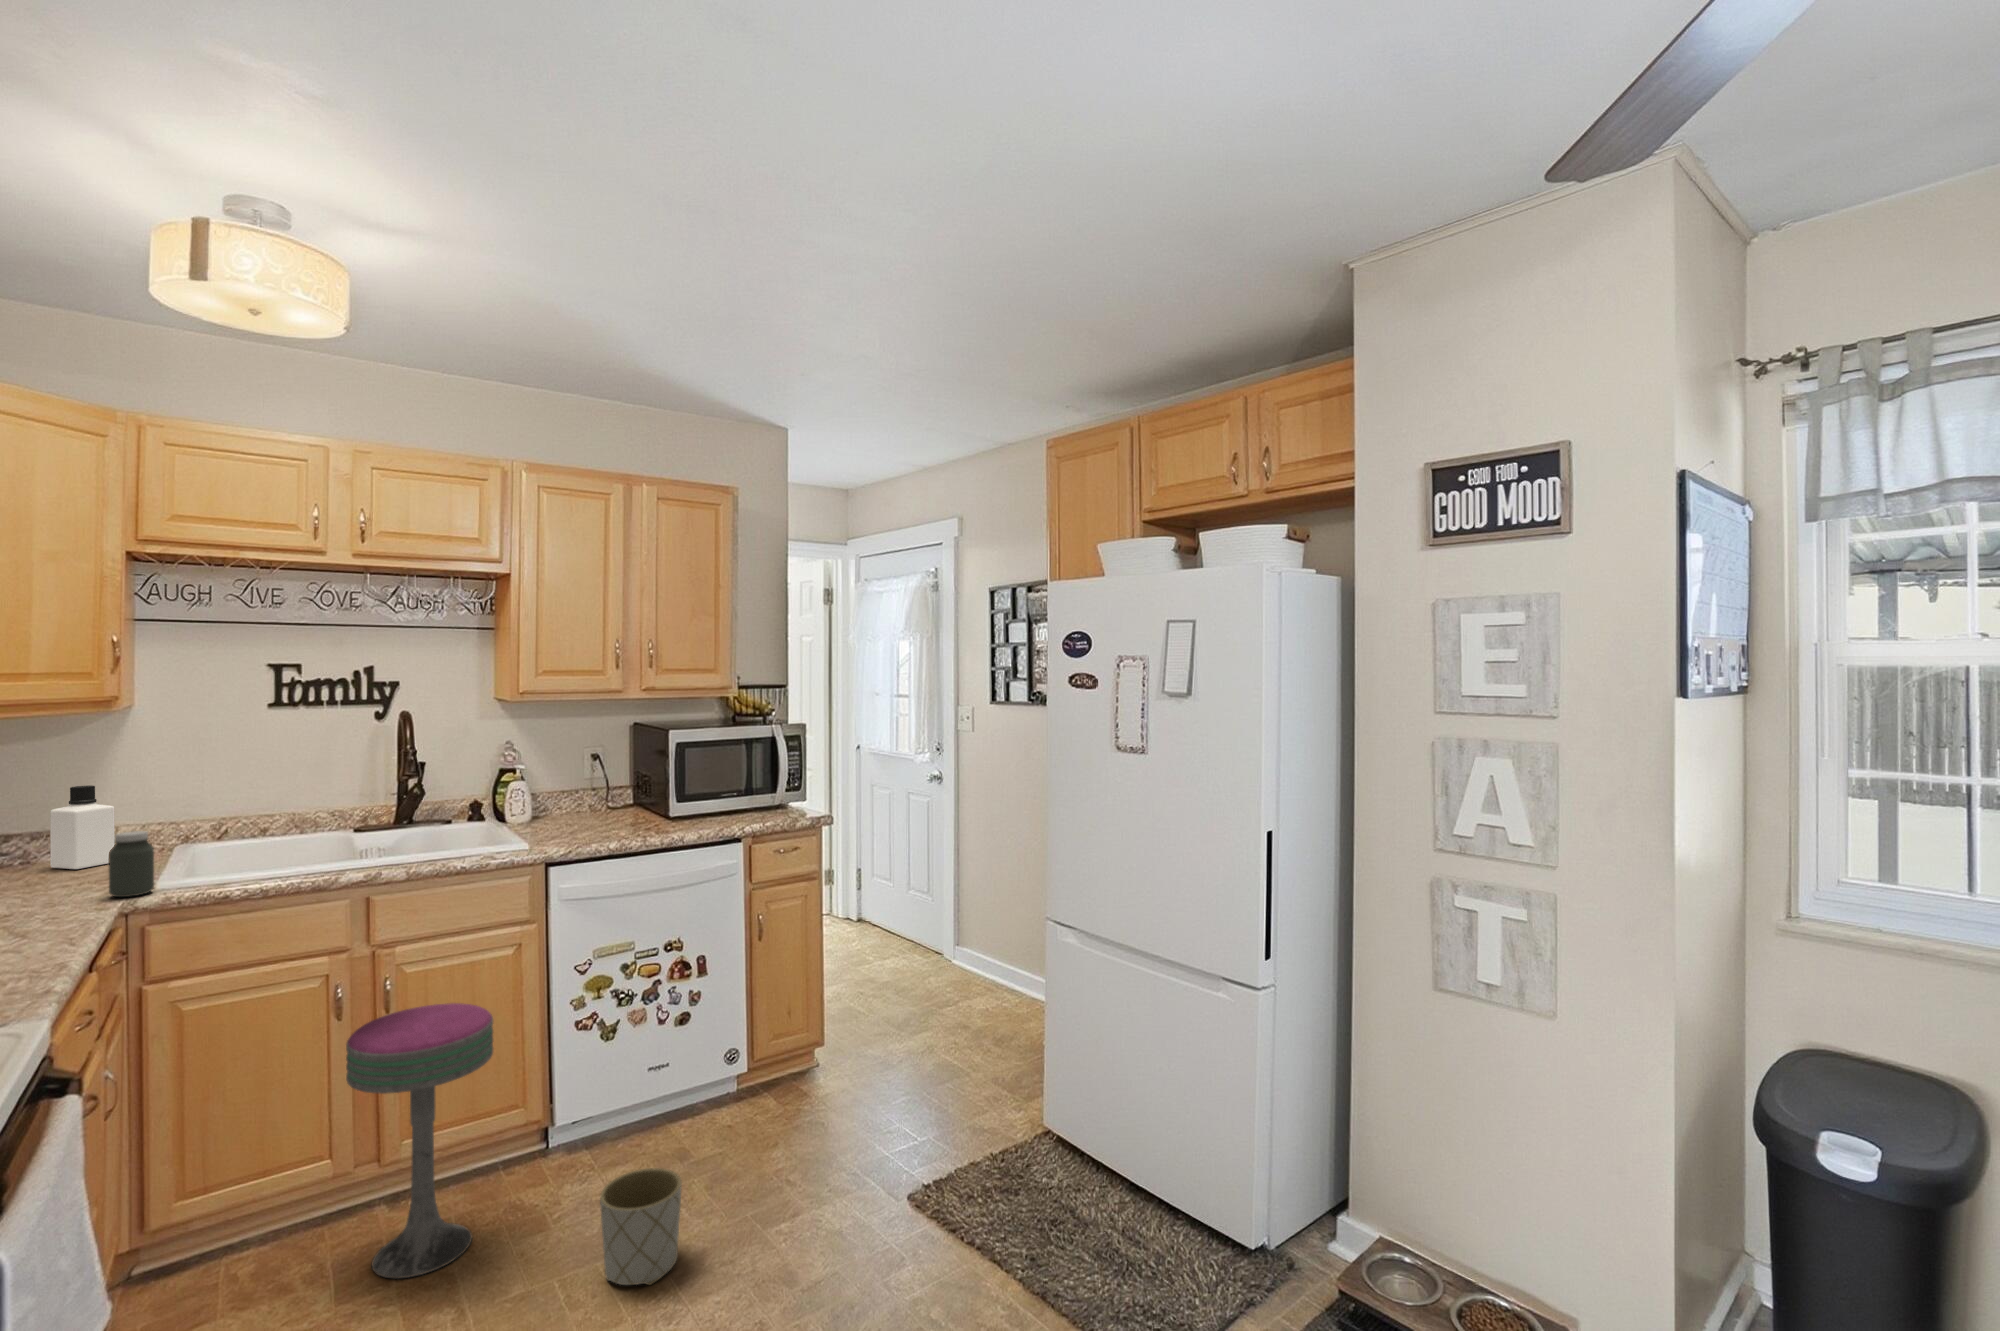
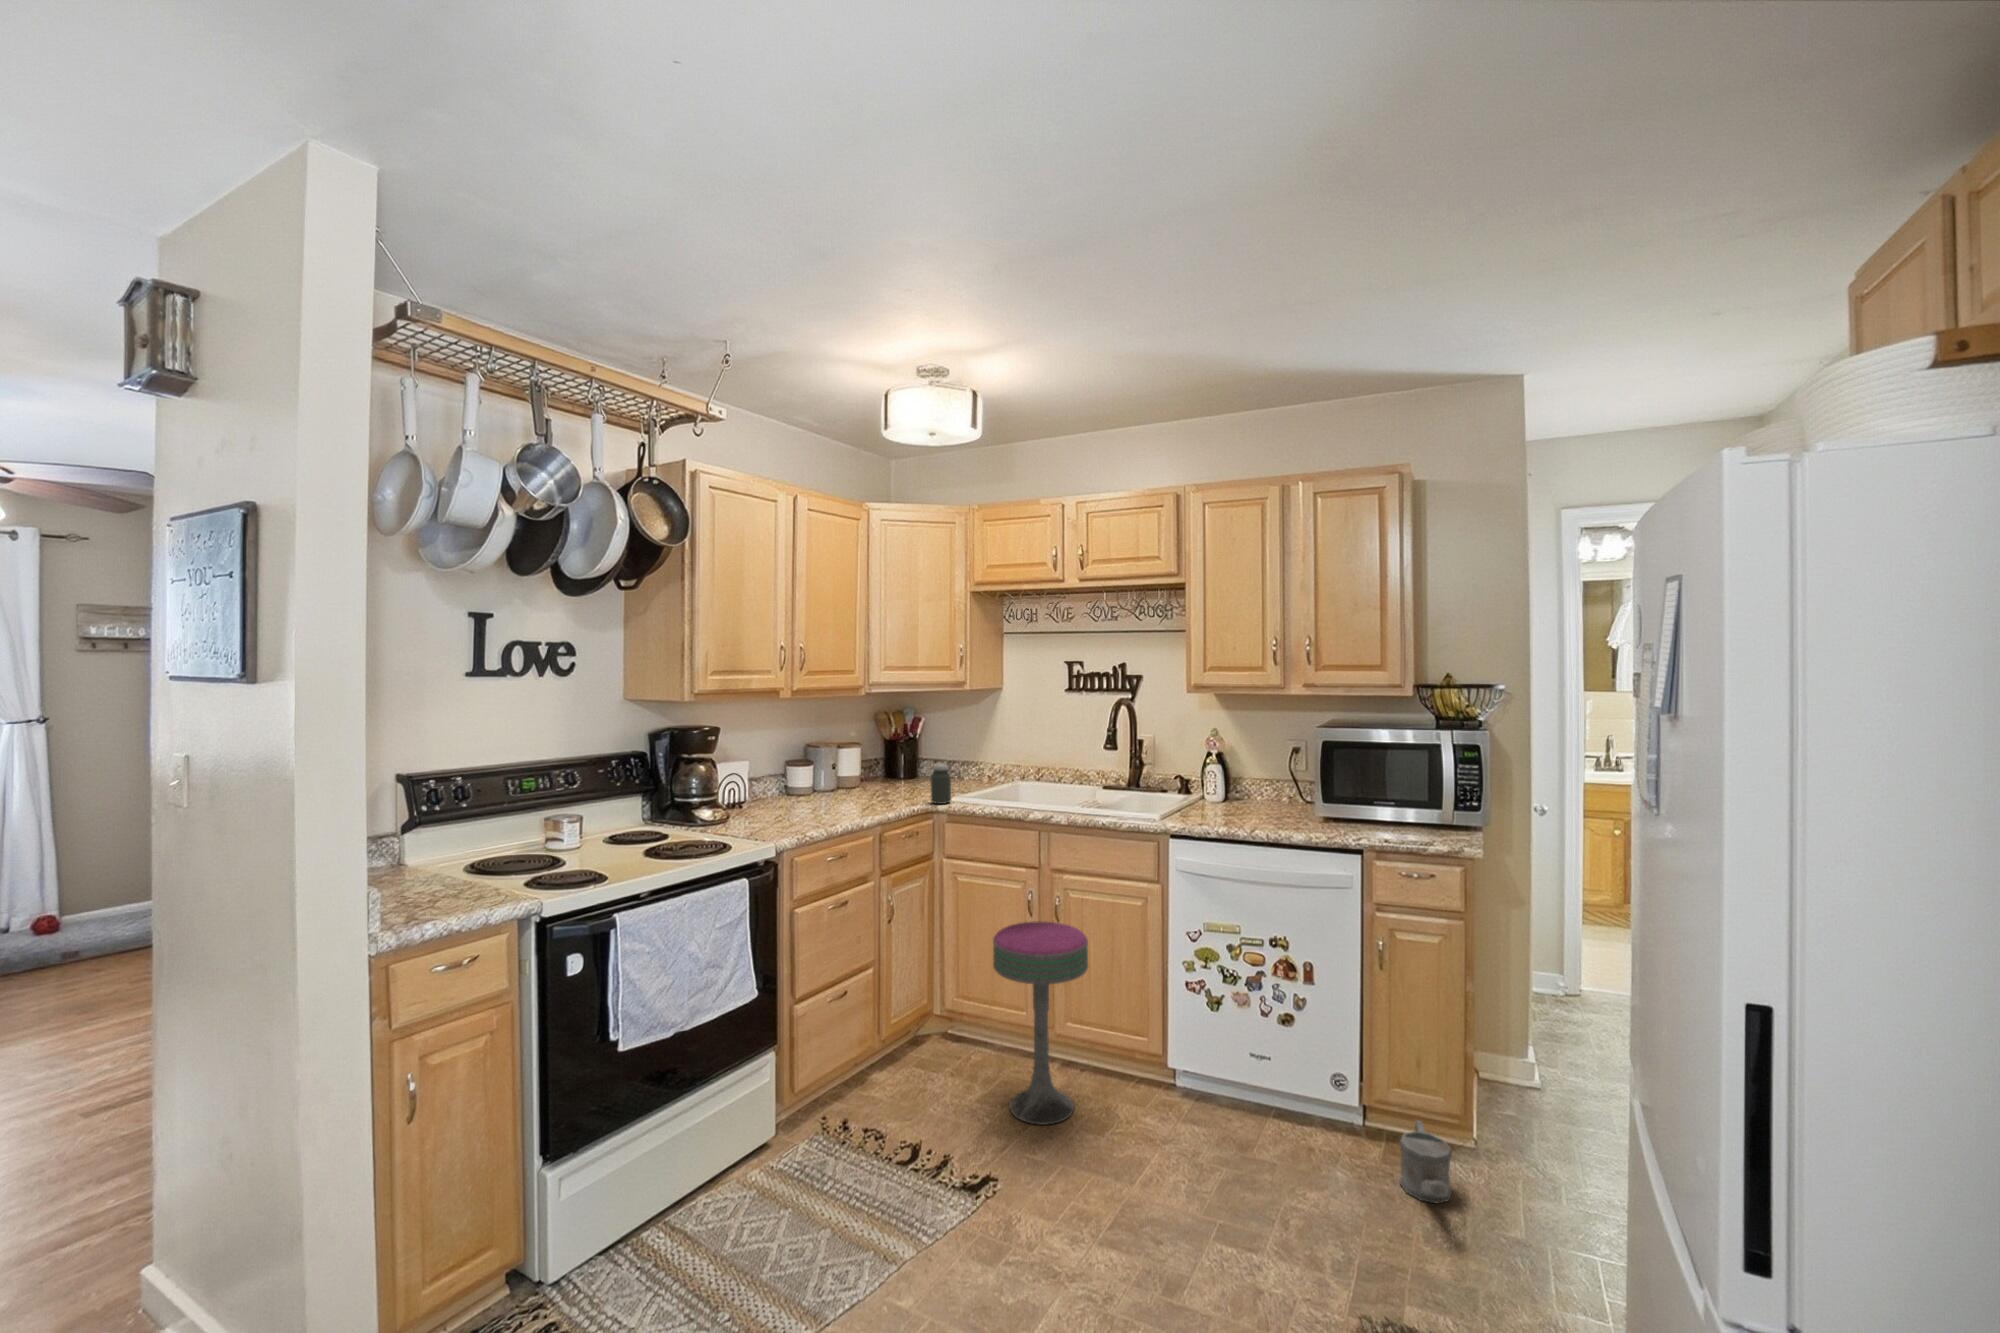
bottle: present [50,785,115,869] -> none [958,735,982,784]
watering can: none [795,1058,864,1116] -> present [1399,1120,1452,1203]
planter: present [600,1168,682,1285] -> none [1087,1125,1157,1235]

